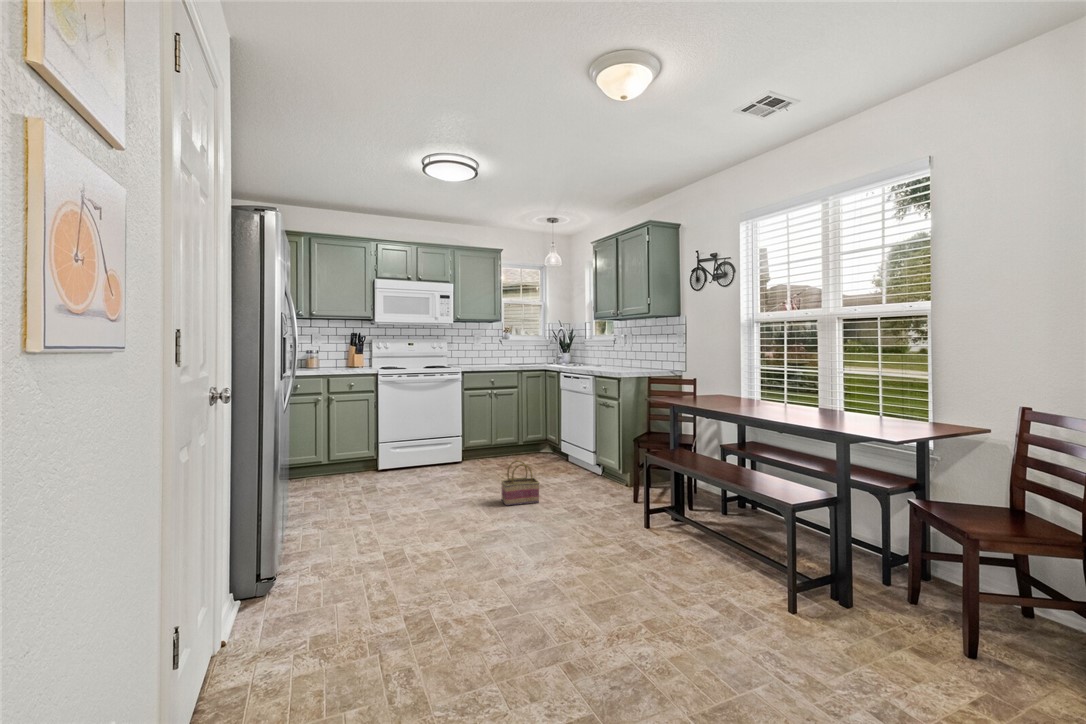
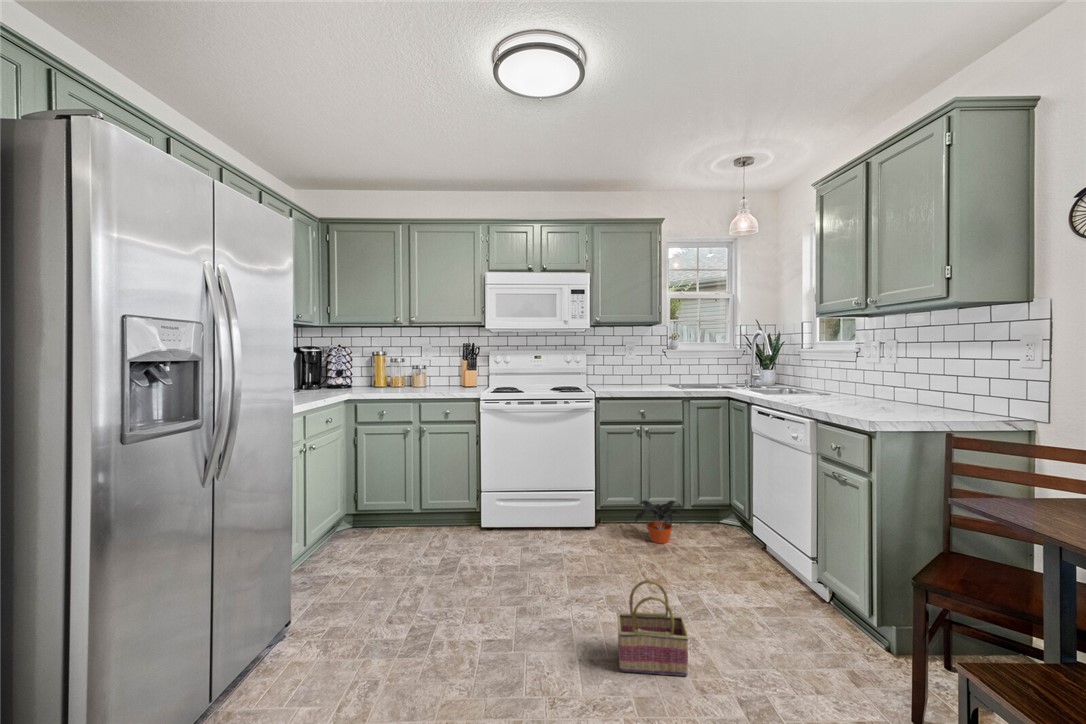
potted plant: none [490,438,521,465] -> present [635,500,683,543]

